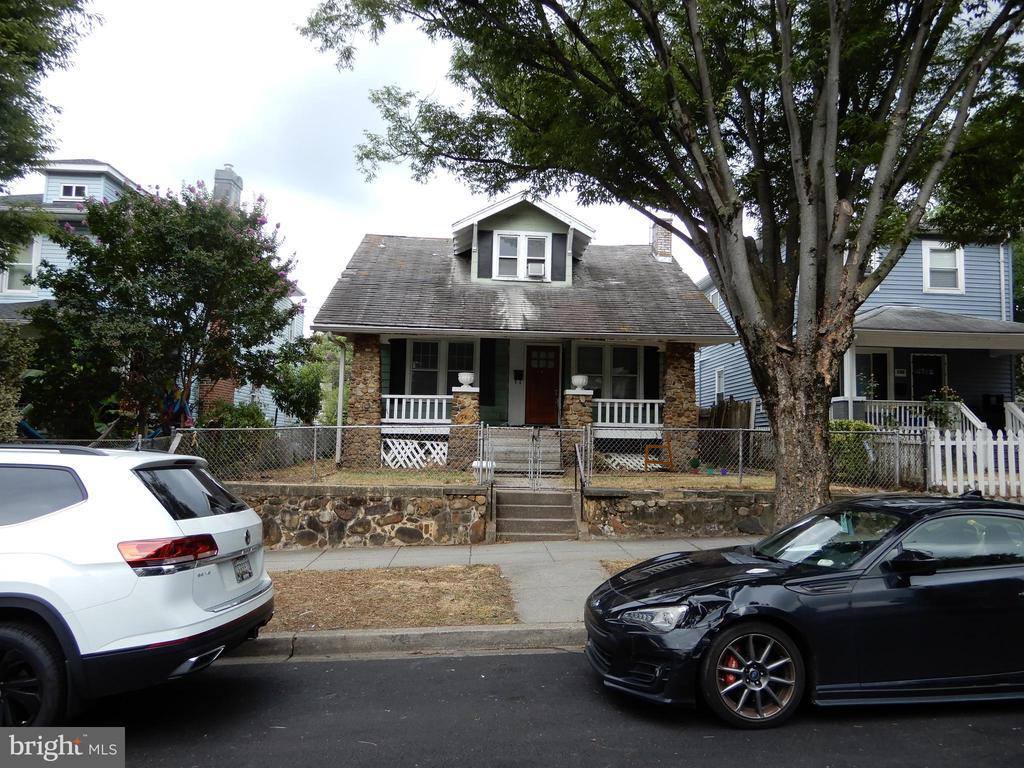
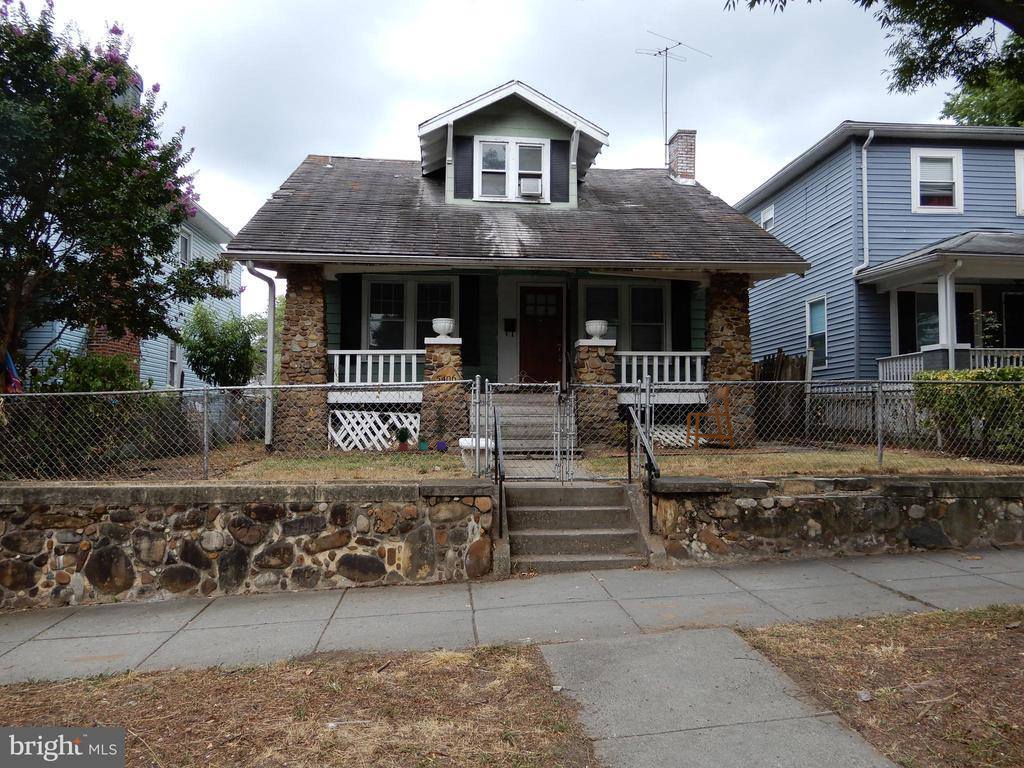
potted plant: present [690,445,728,474] -> present [395,408,447,451]

